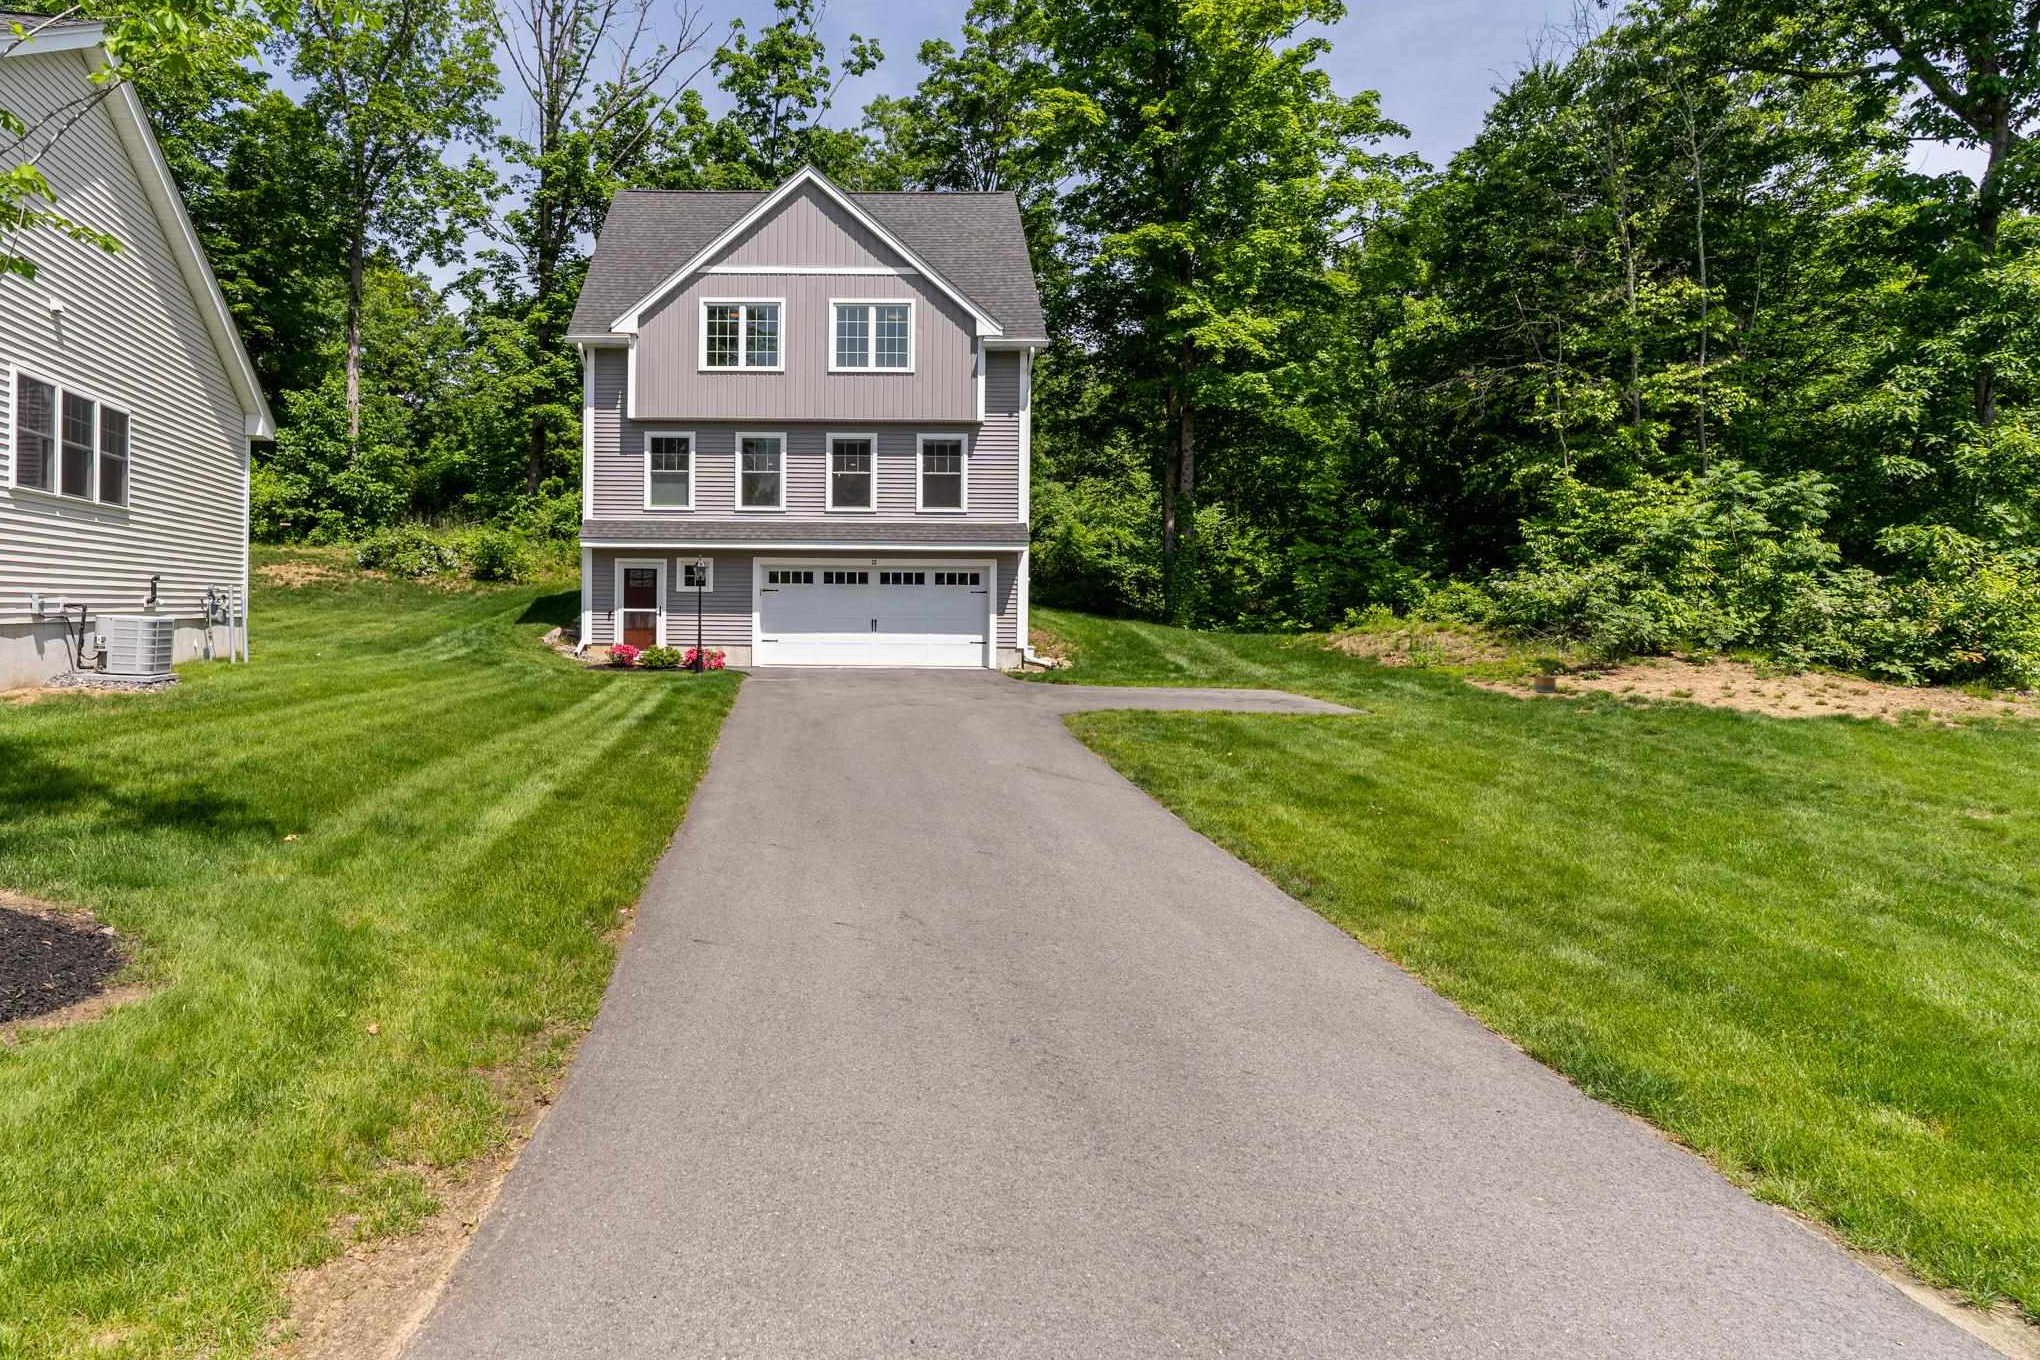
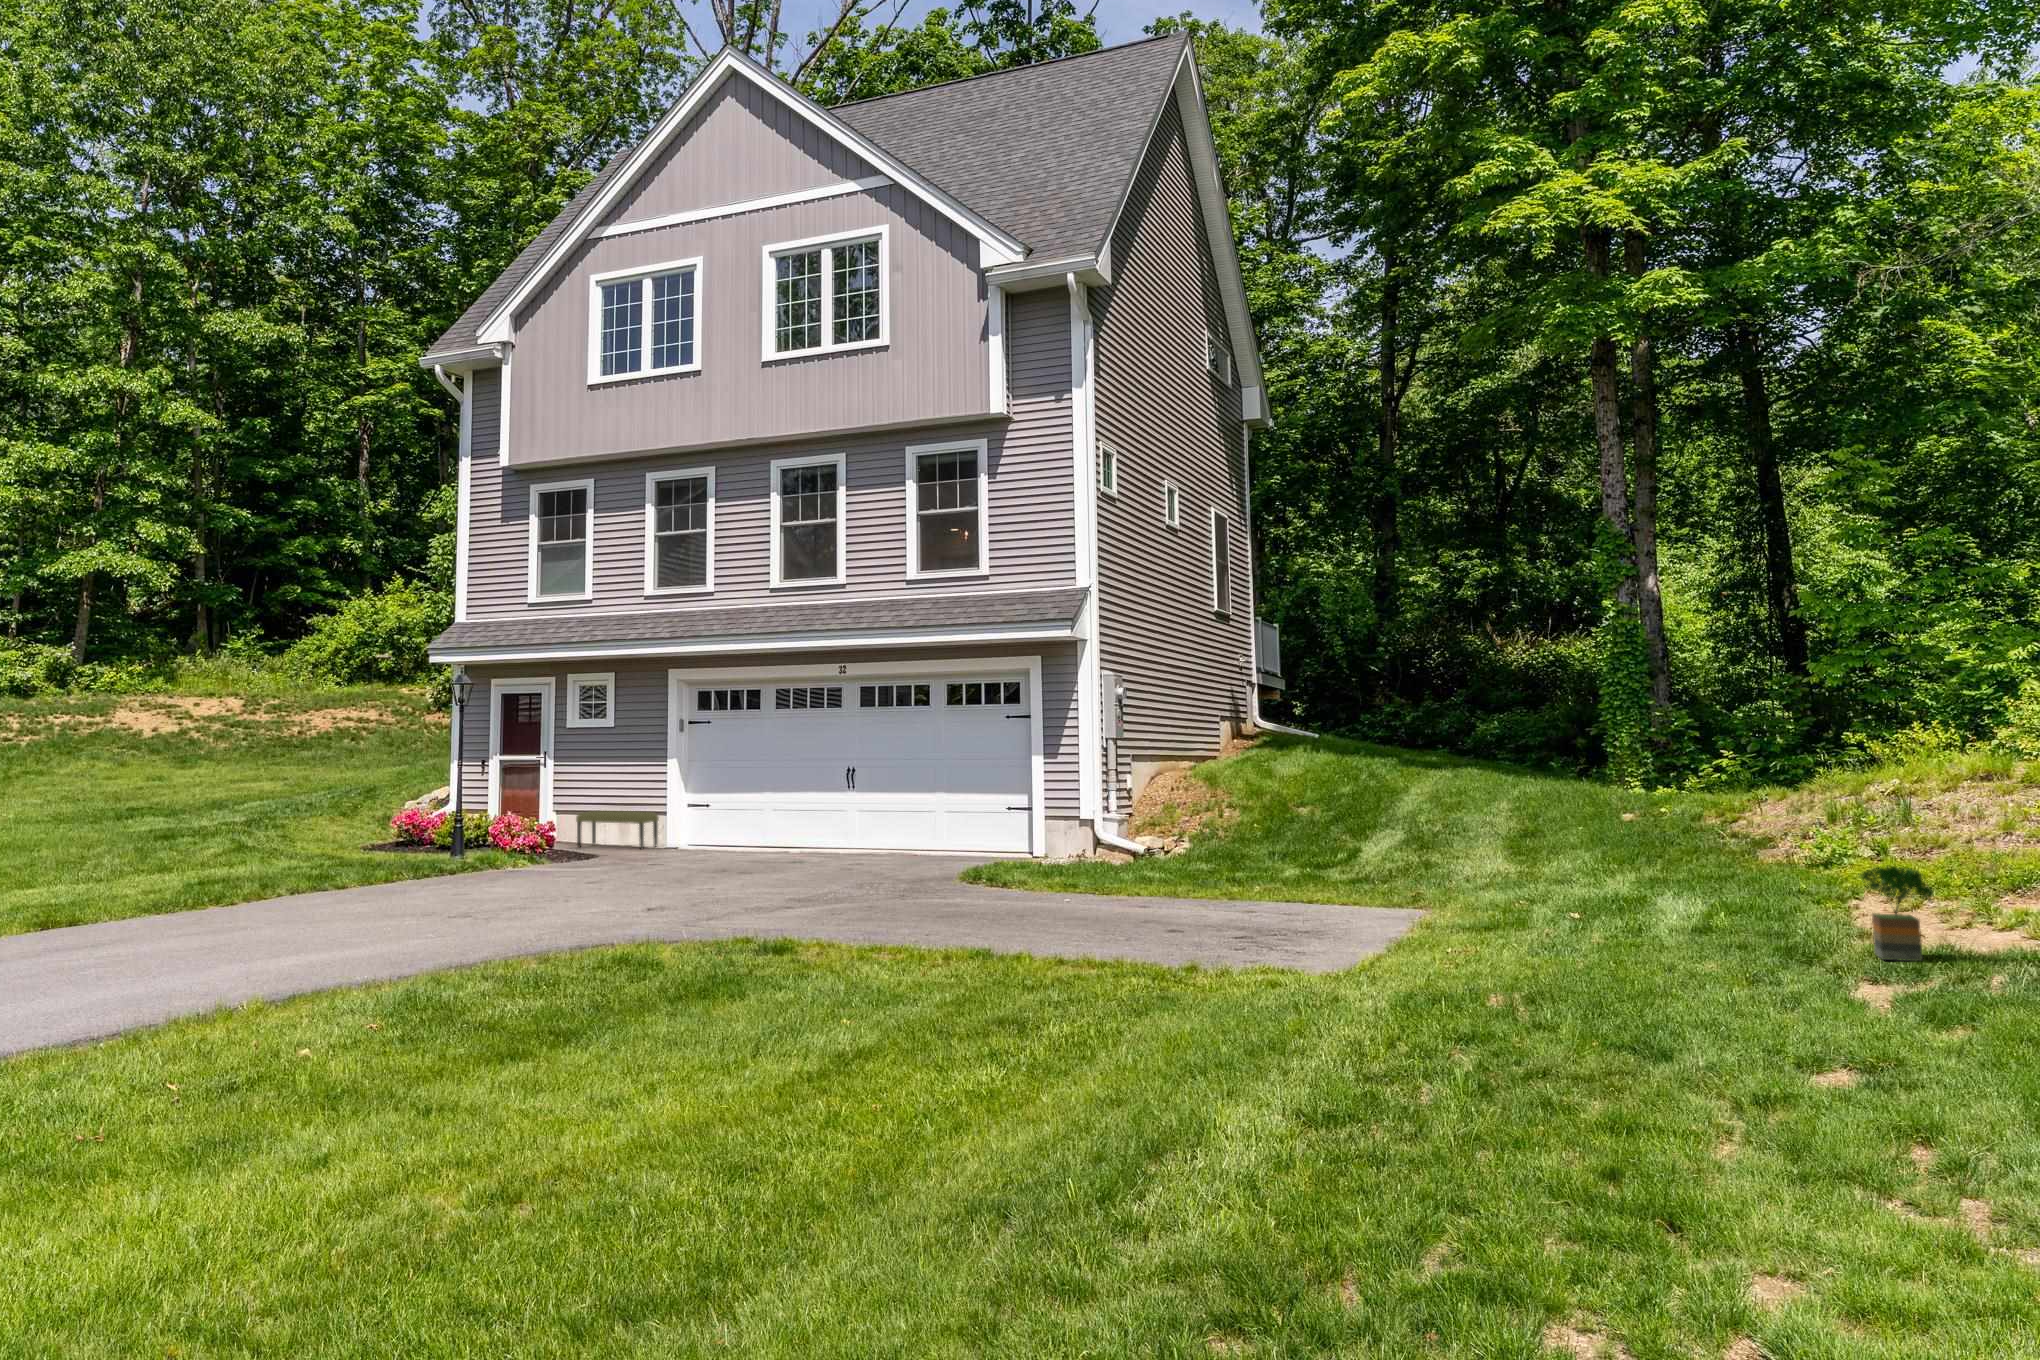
bench: none [694,643,745,667] -> present [576,811,659,849]

